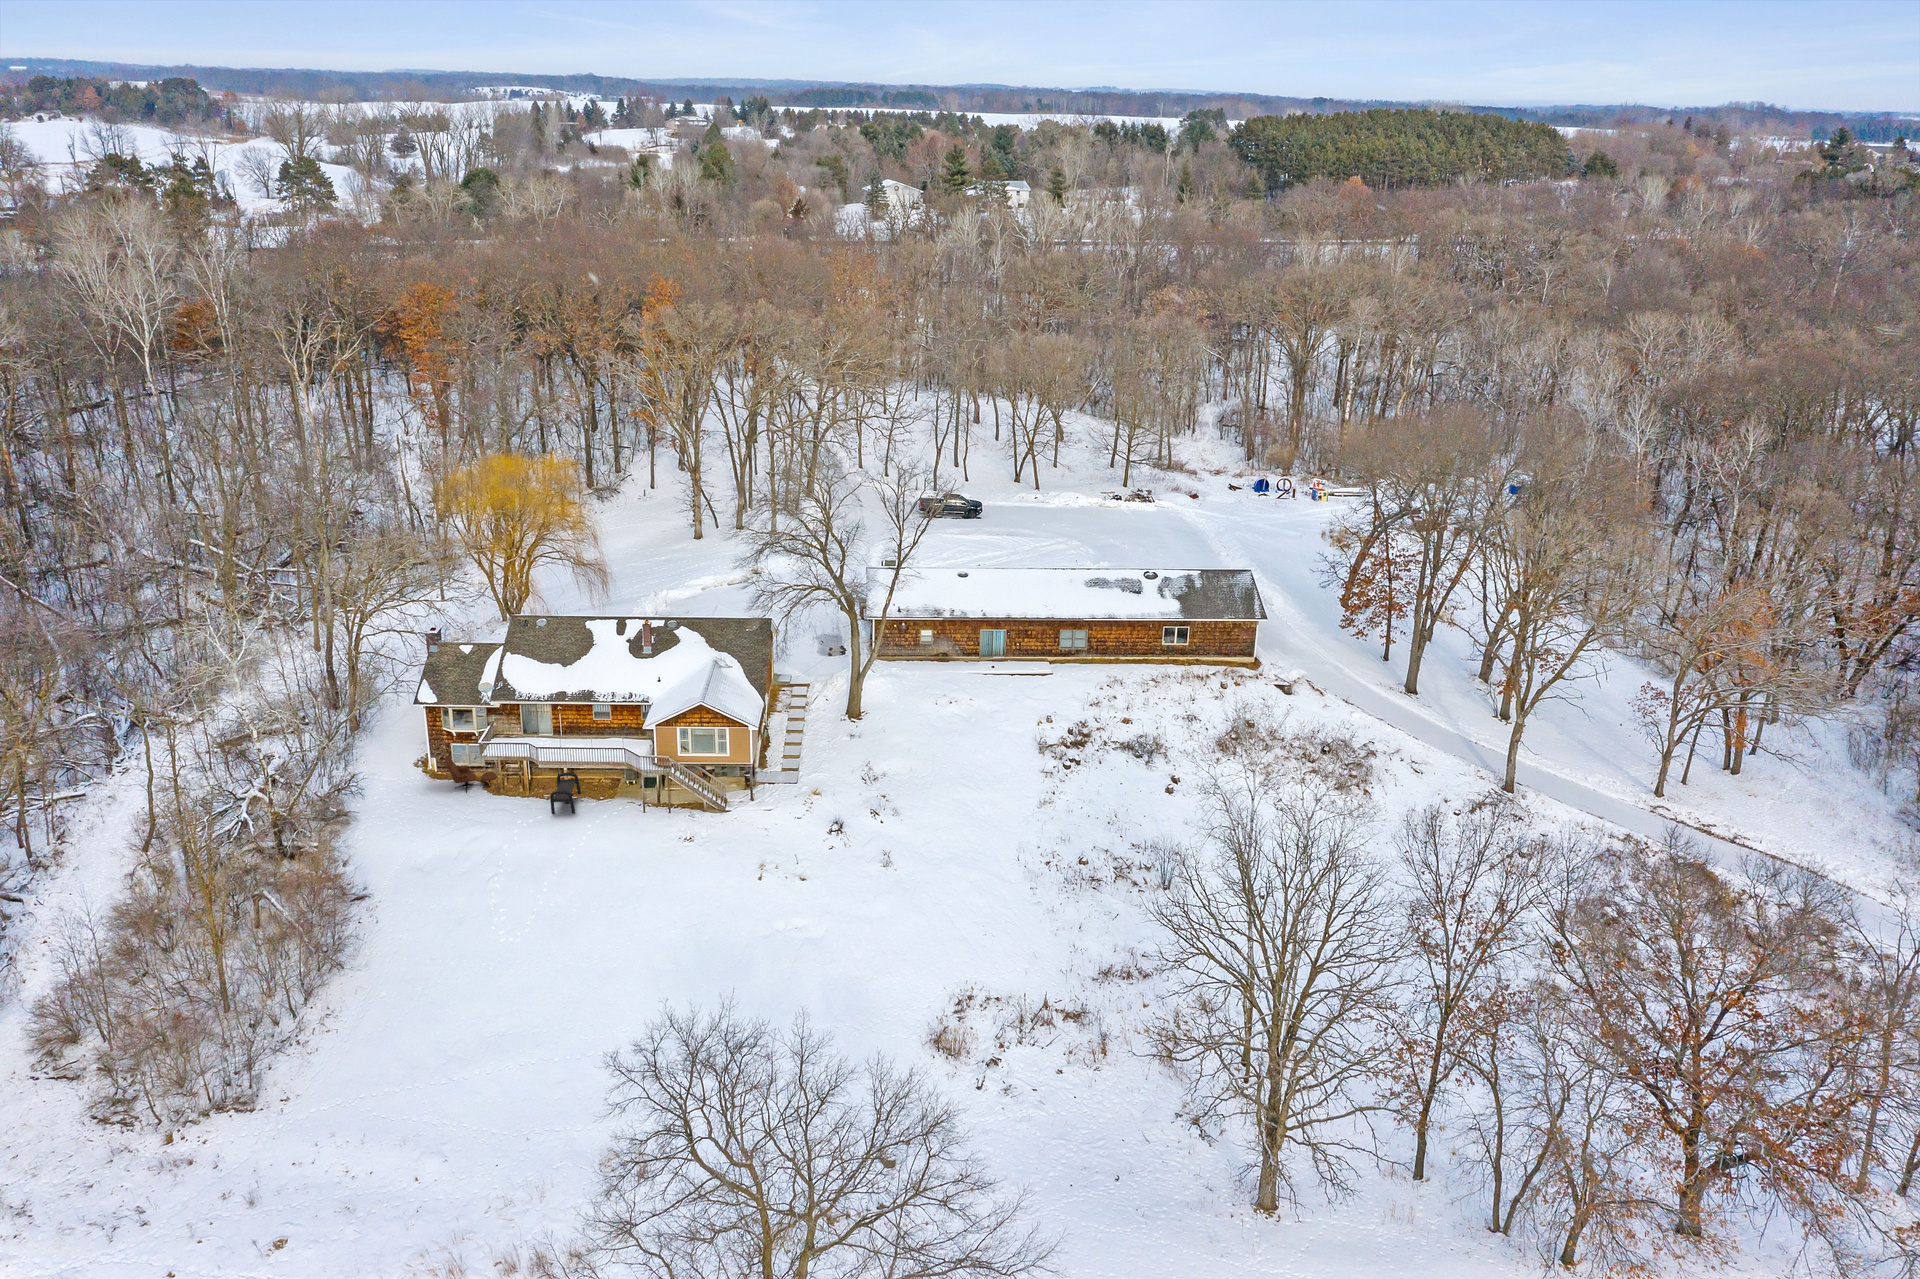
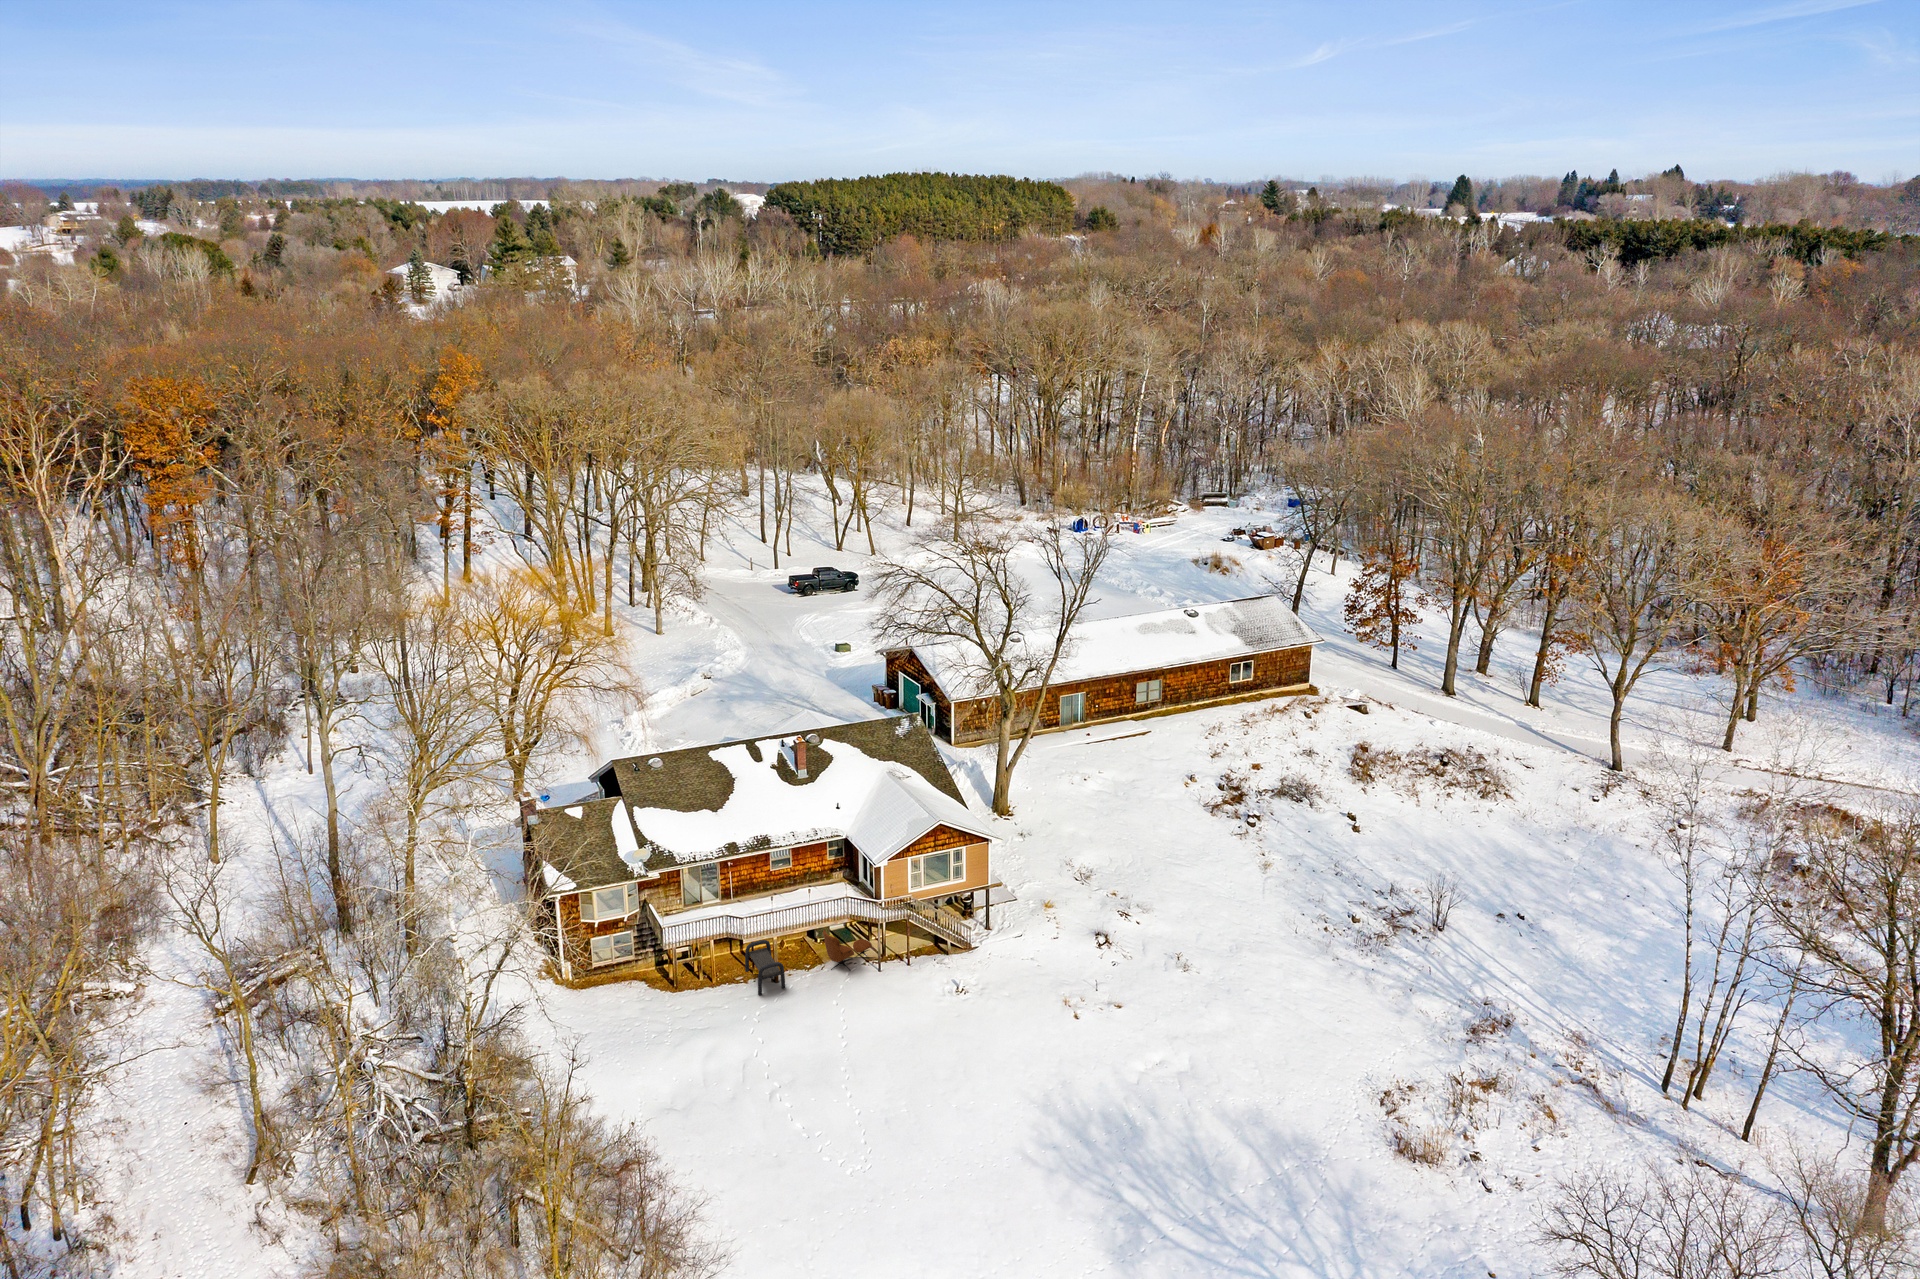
lounge chair: present [445,755,497,793] -> present [823,930,872,970]

